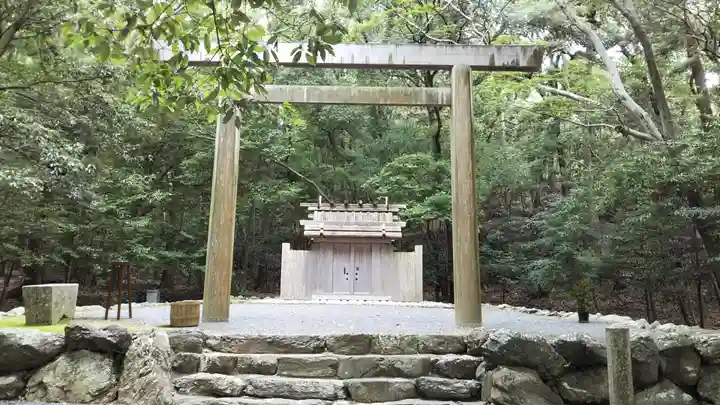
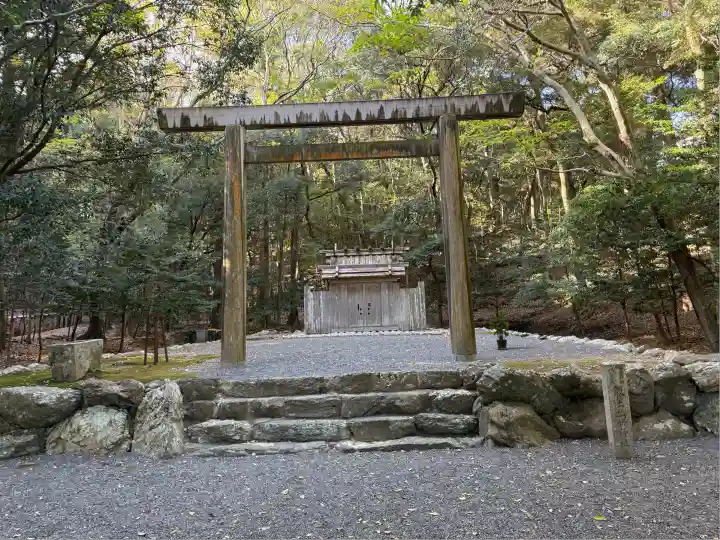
potted plant: present [569,279,594,323] -> present [489,310,511,350]
wooden bucket: present [170,301,201,327] -> none [194,346,222,370]

